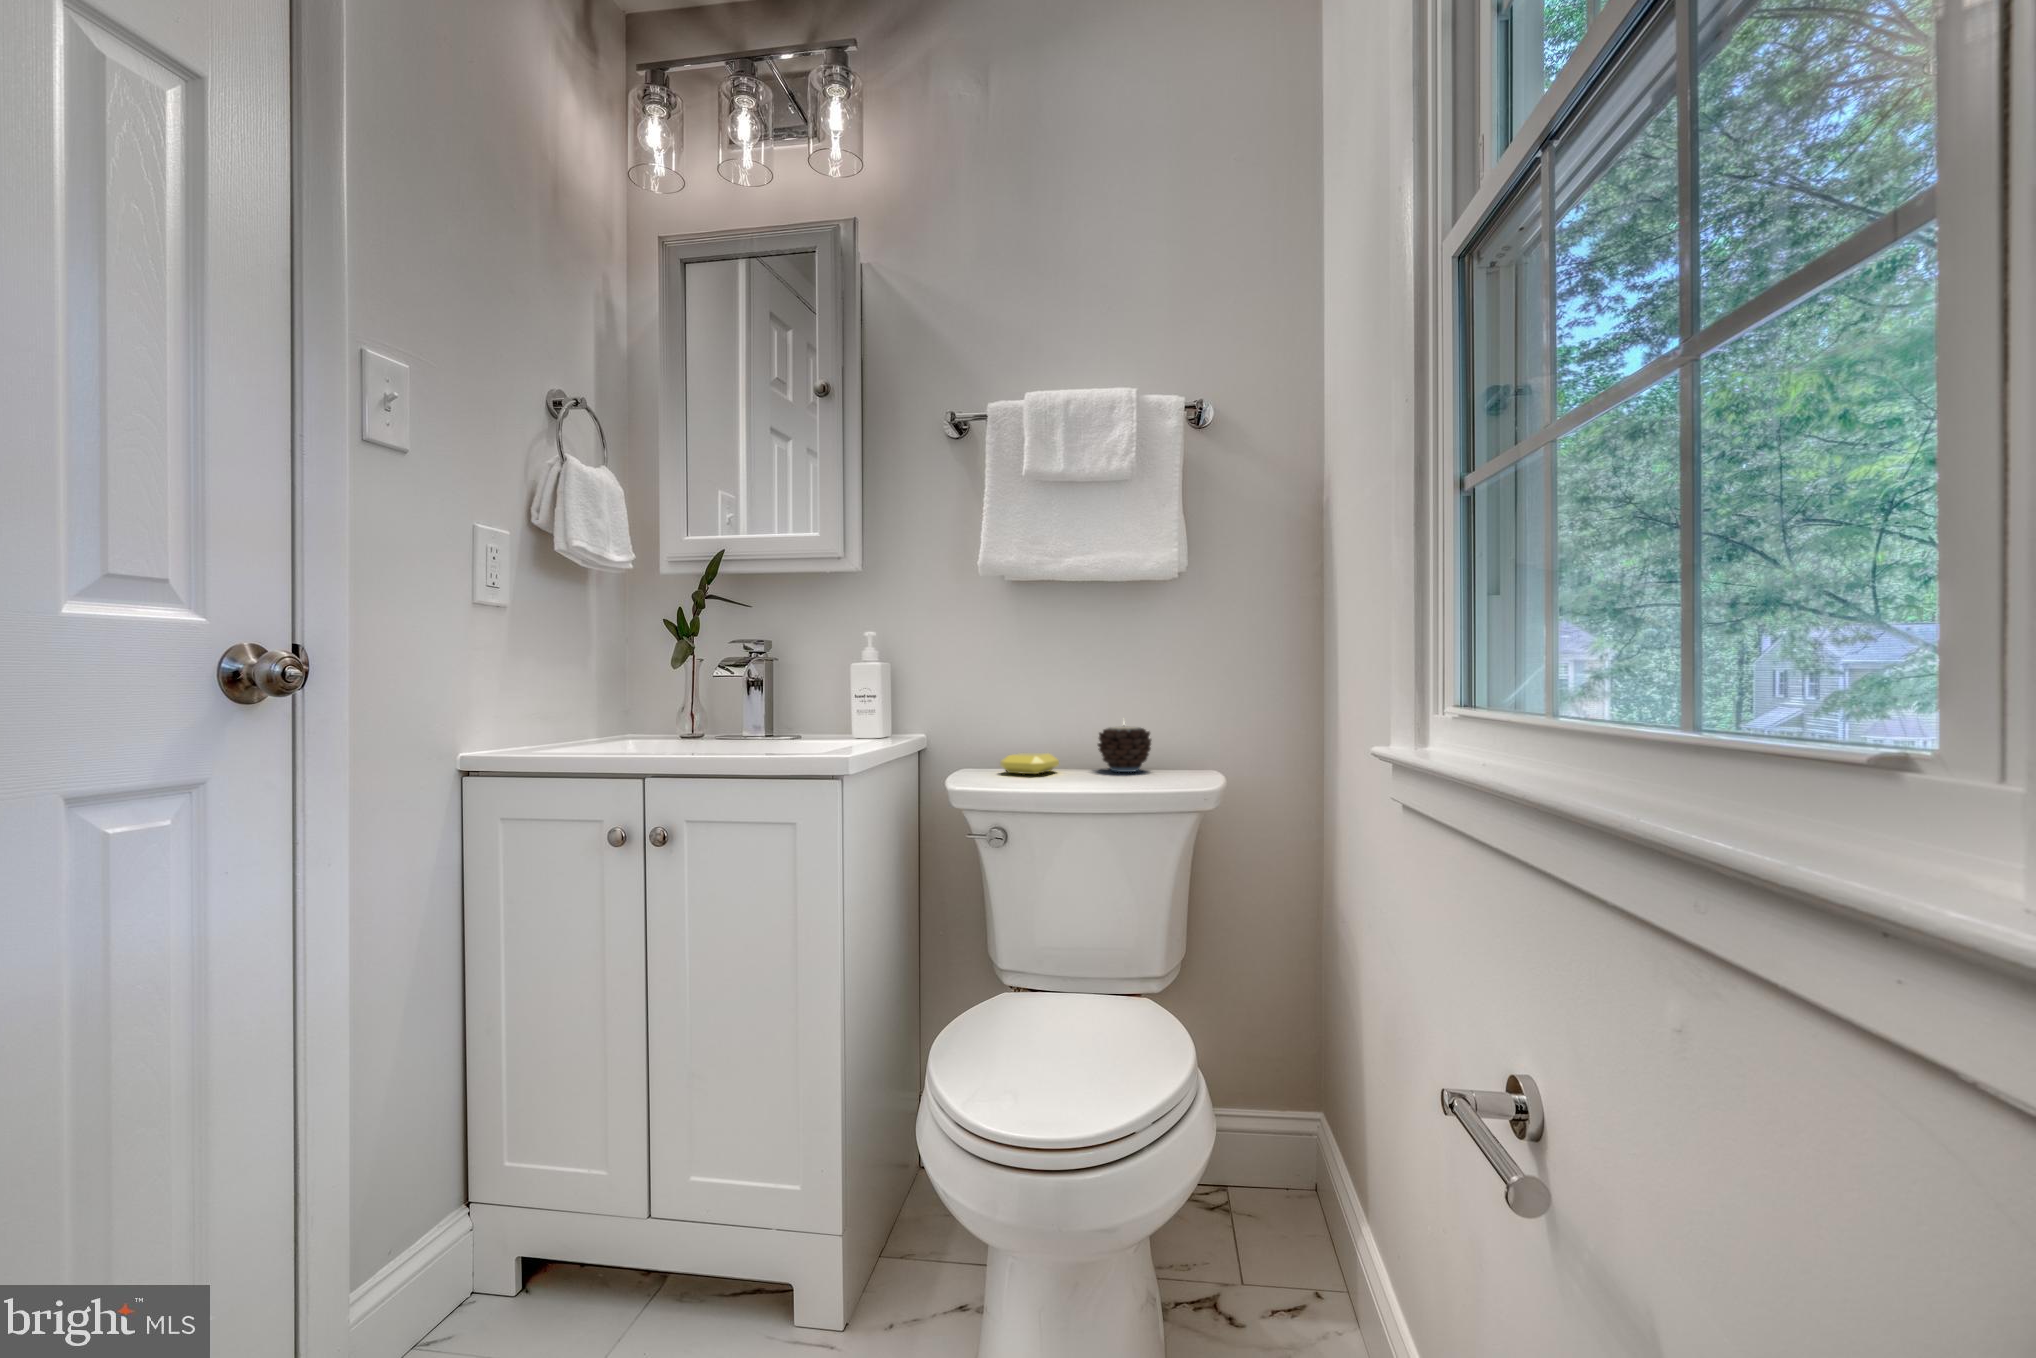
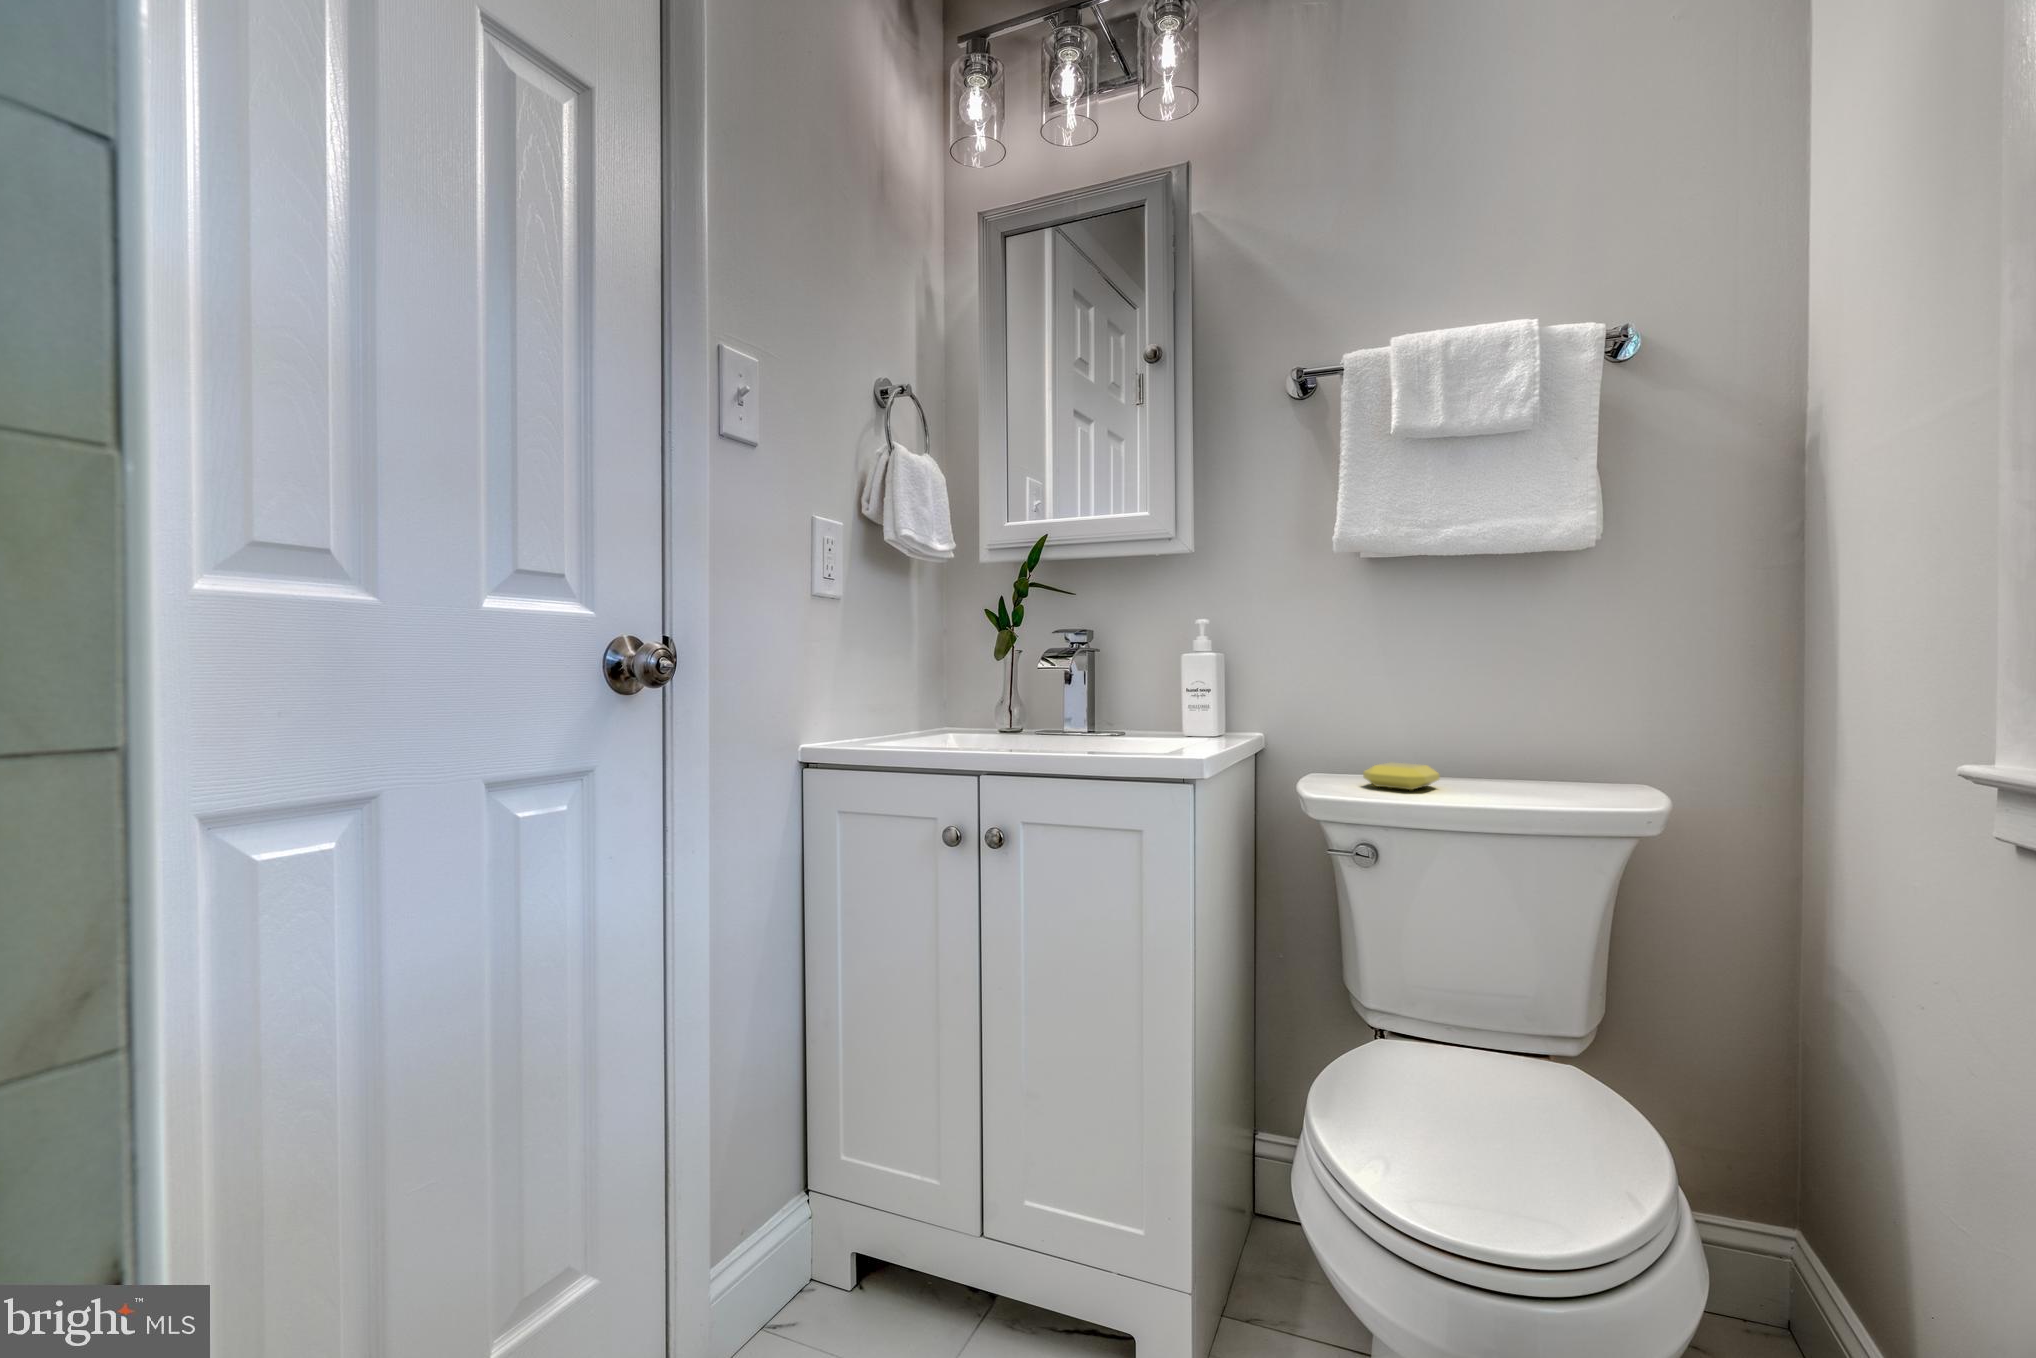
candle: present [1098,726,1151,772] -> none [1490,725,1570,792]

